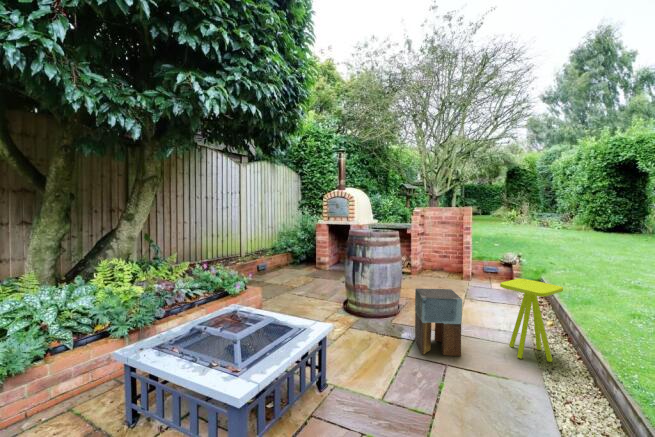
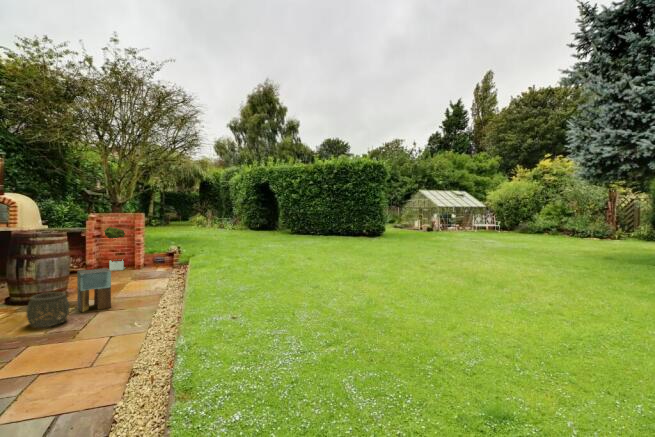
potted tree: none [428,223,452,277] -> present [104,227,126,271]
side table: present [500,279,563,362] -> none [139,257,174,301]
woven basket: none [362,320,412,379] -> present [27,292,70,328]

